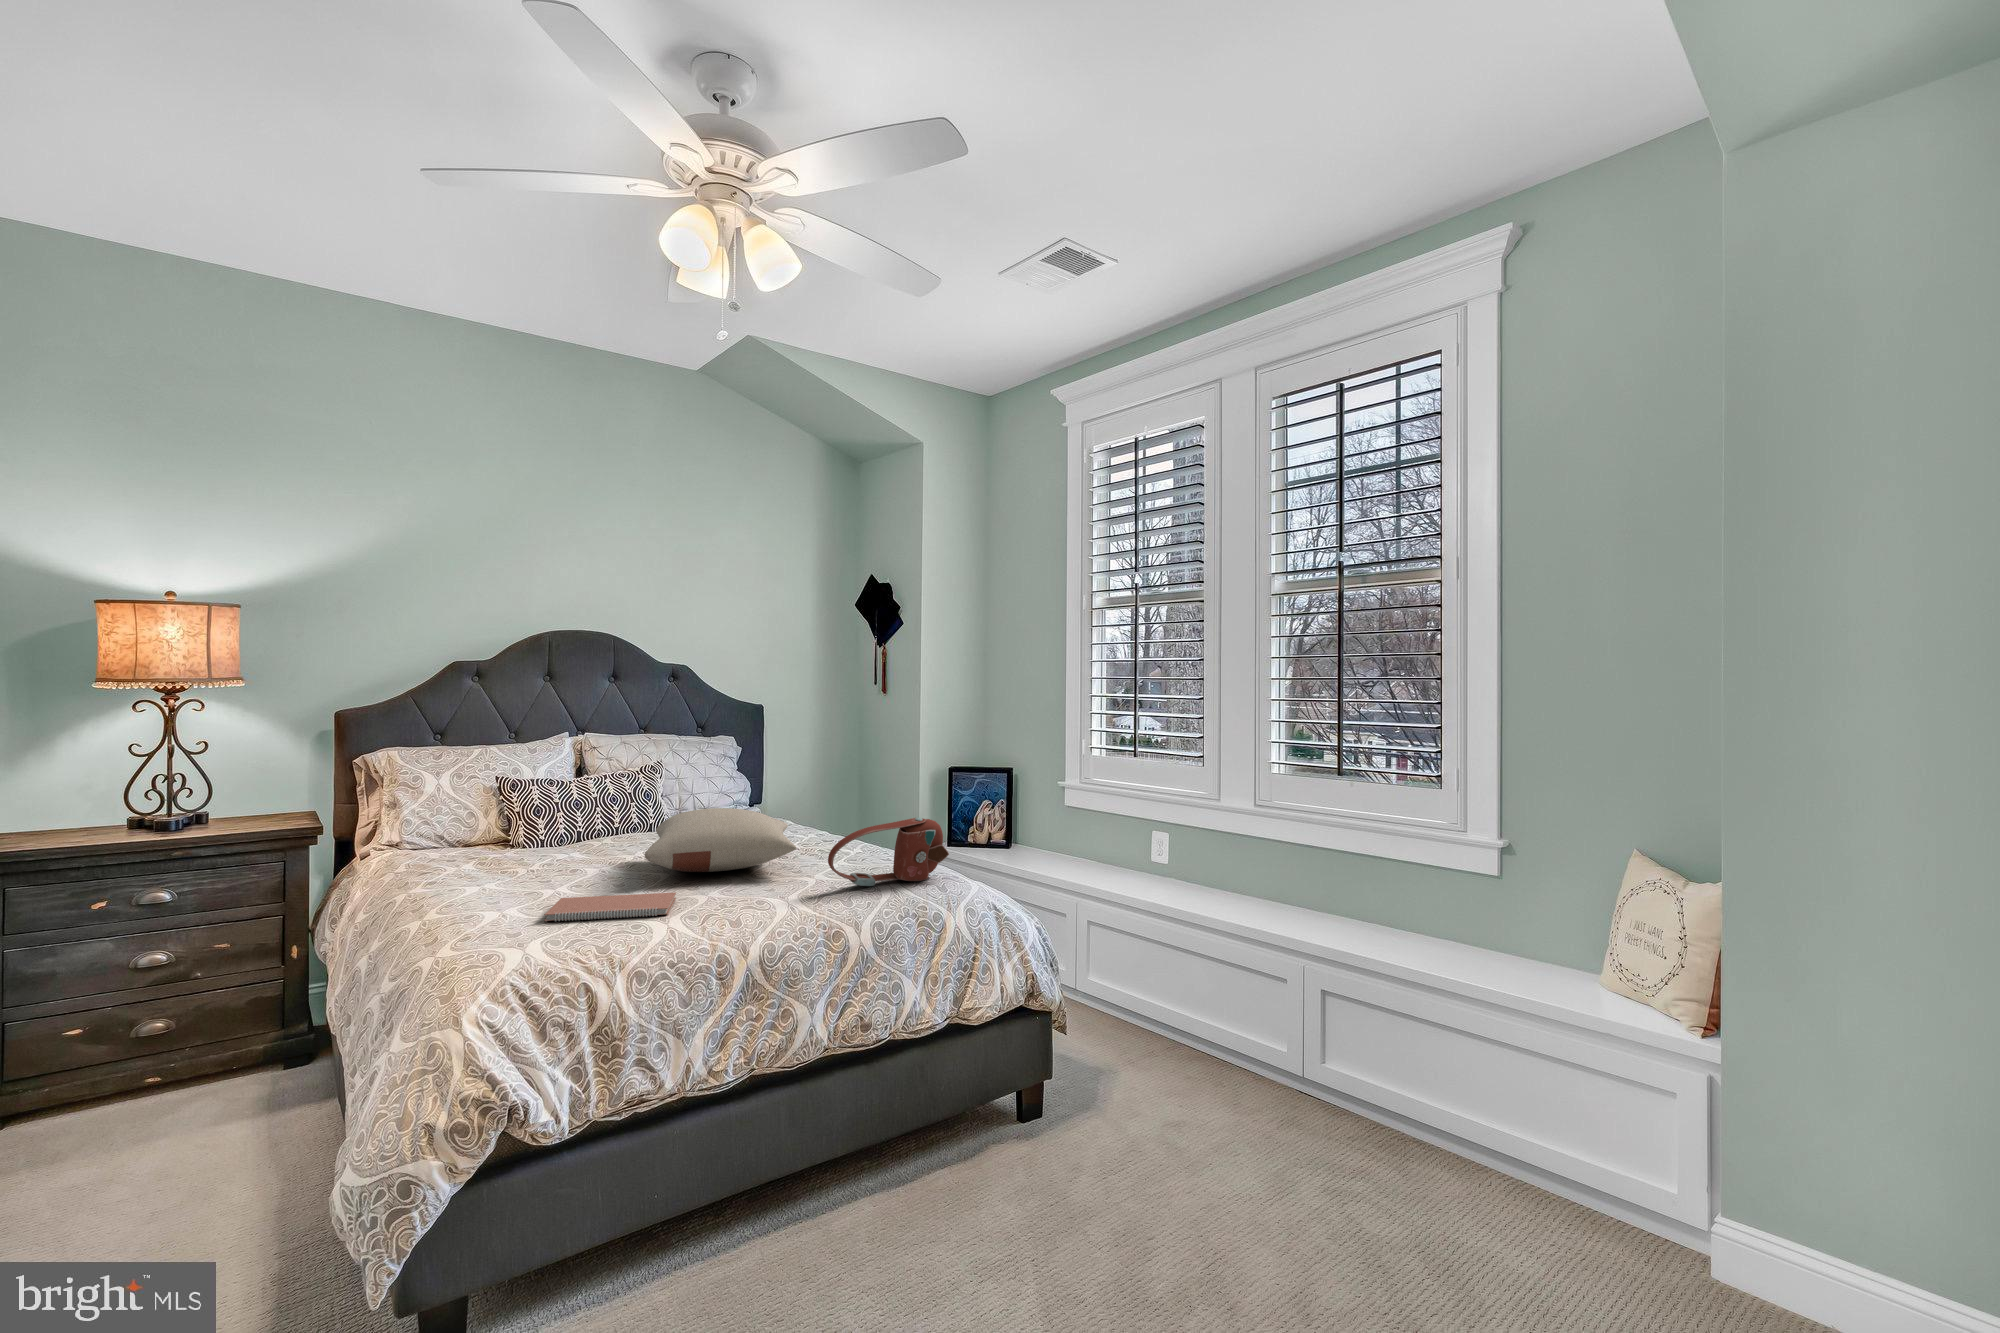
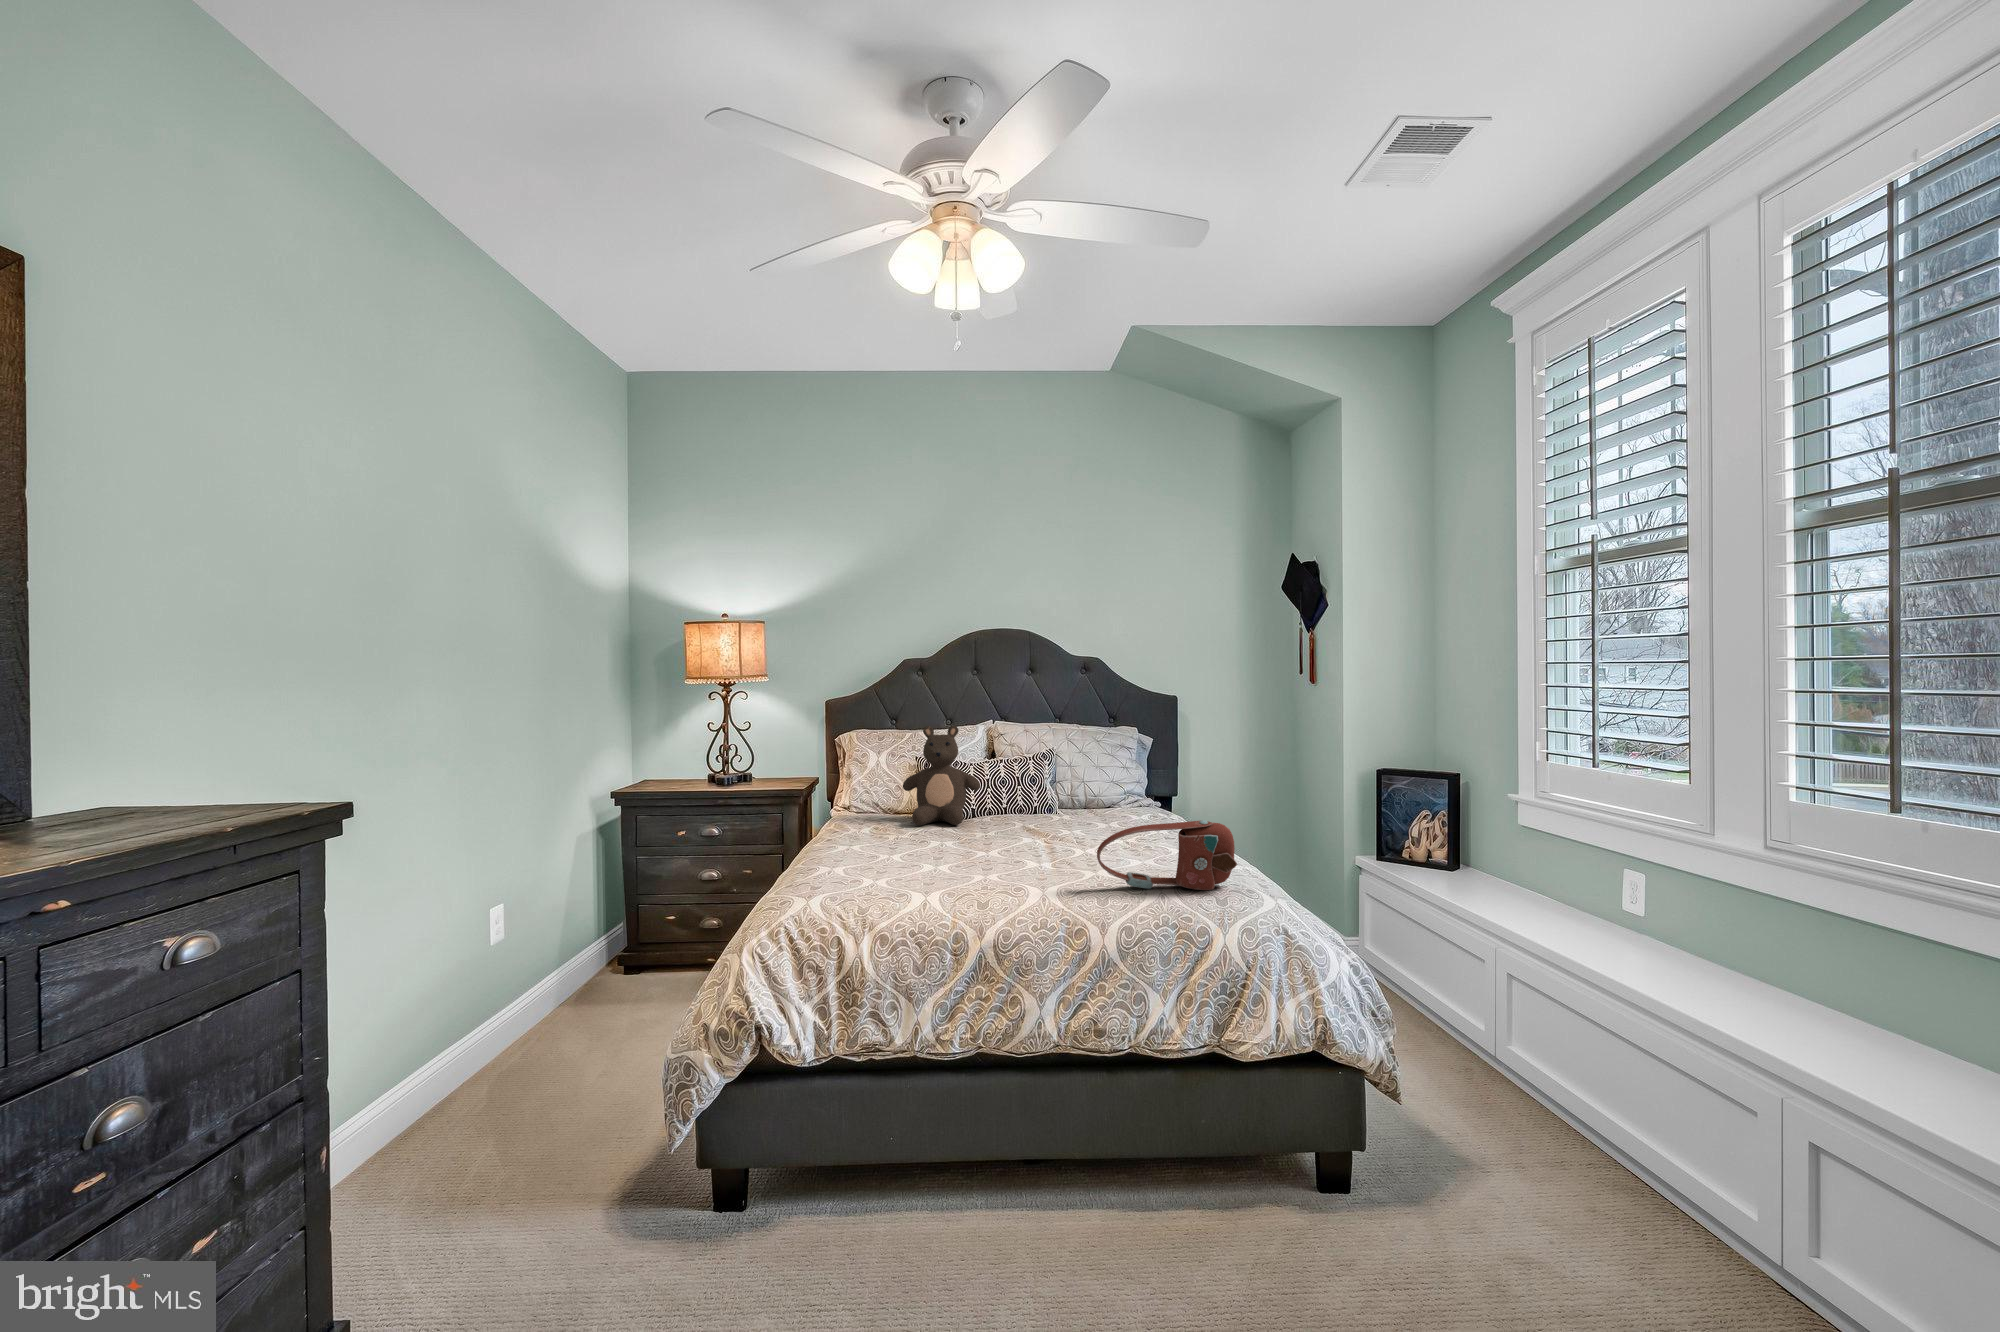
teddy bear: none [501,740,598,854] -> present [903,726,980,825]
pillow: present [645,808,796,872] -> none [955,796,1121,856]
notebook: present [544,892,676,921] -> none [849,863,966,889]

